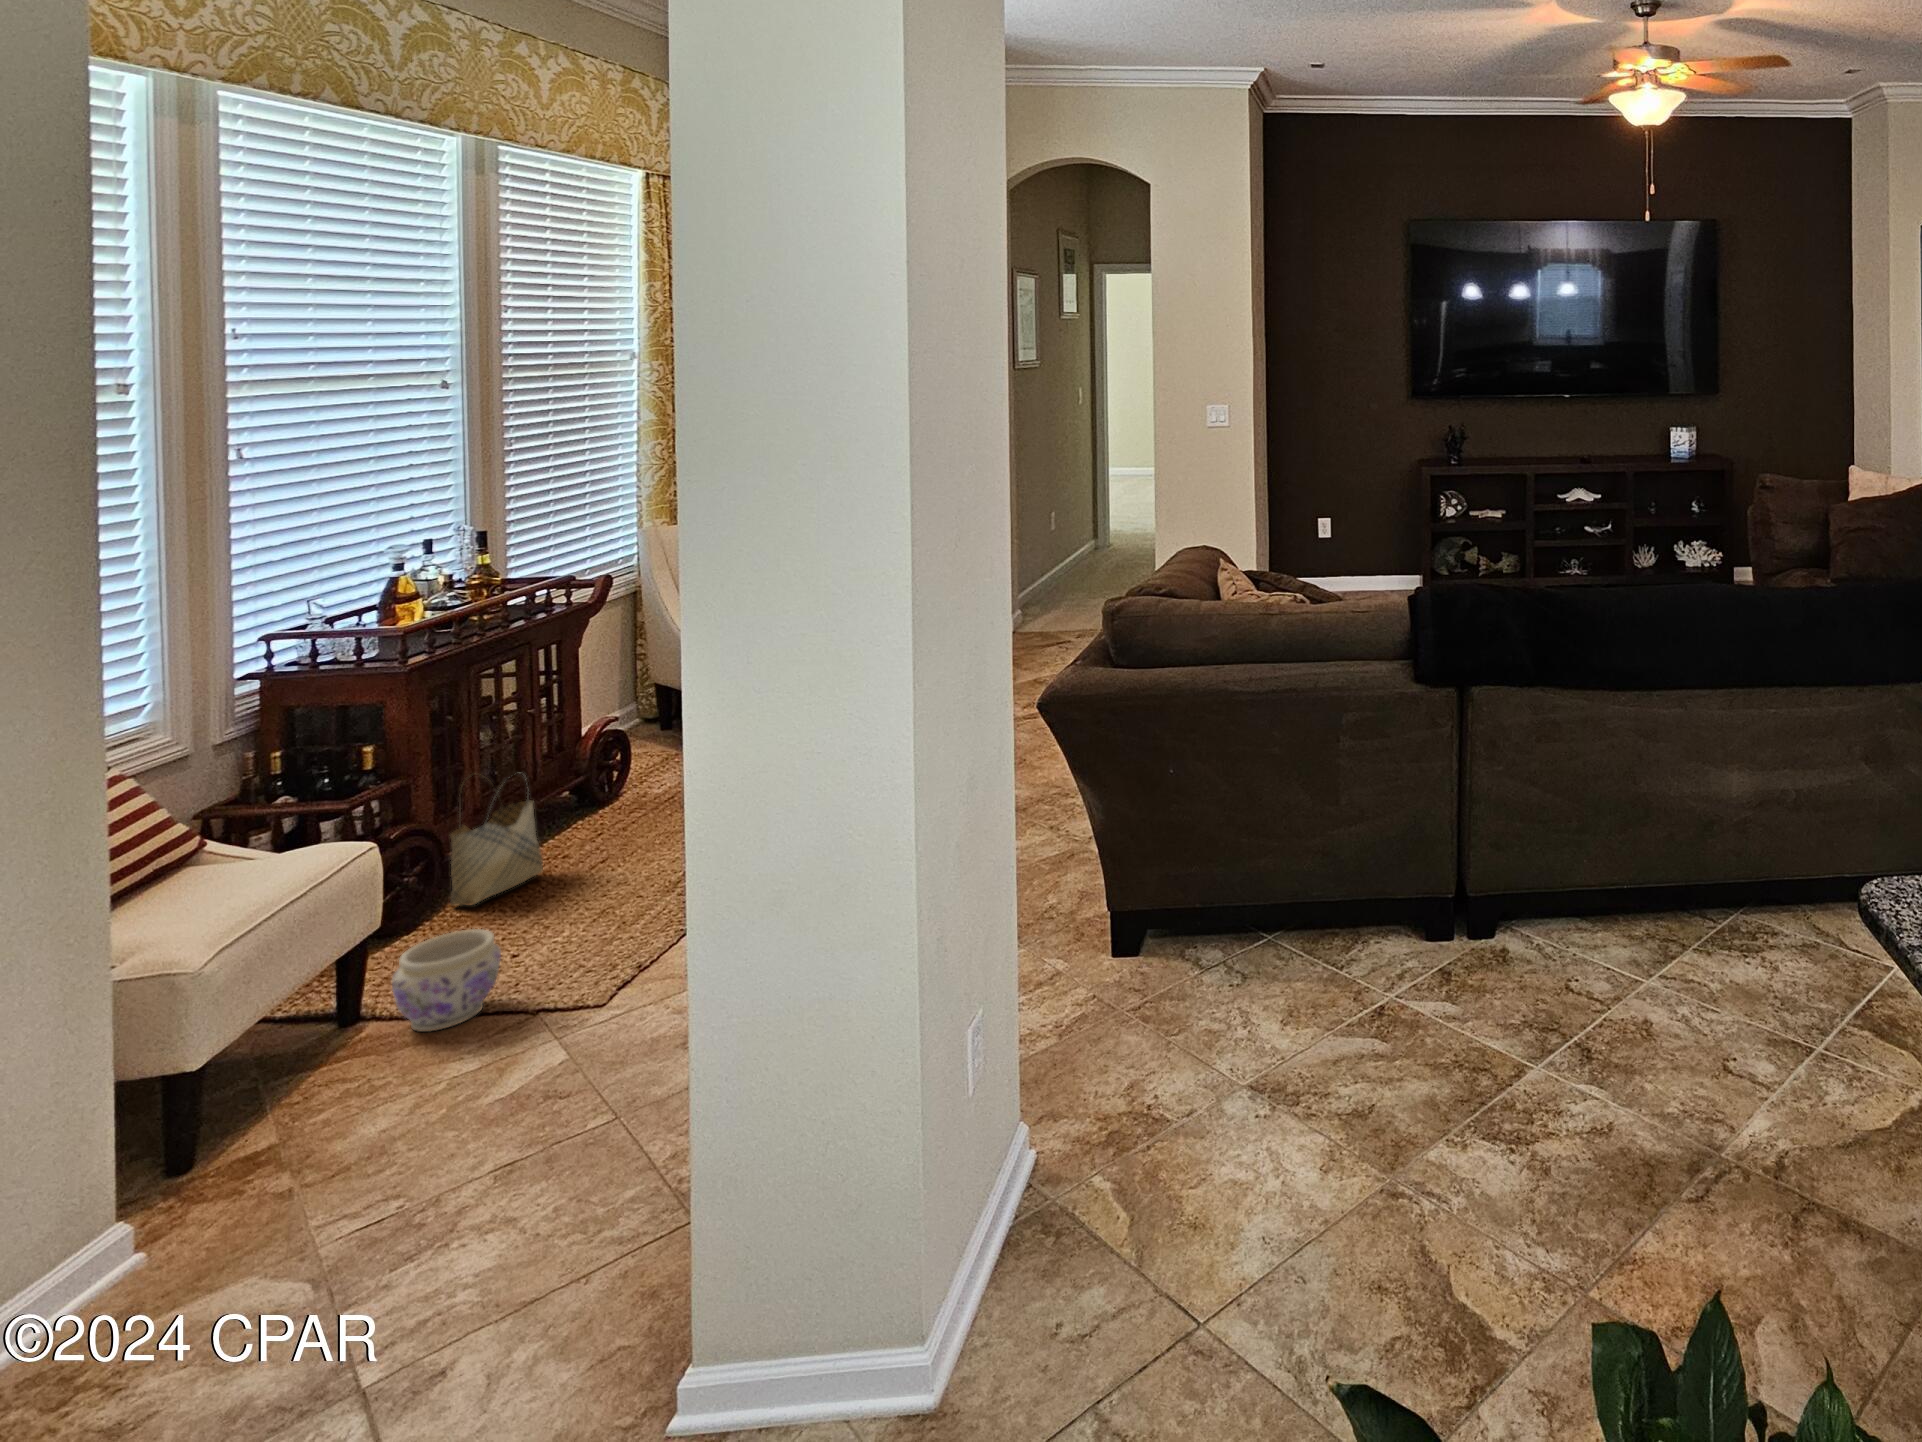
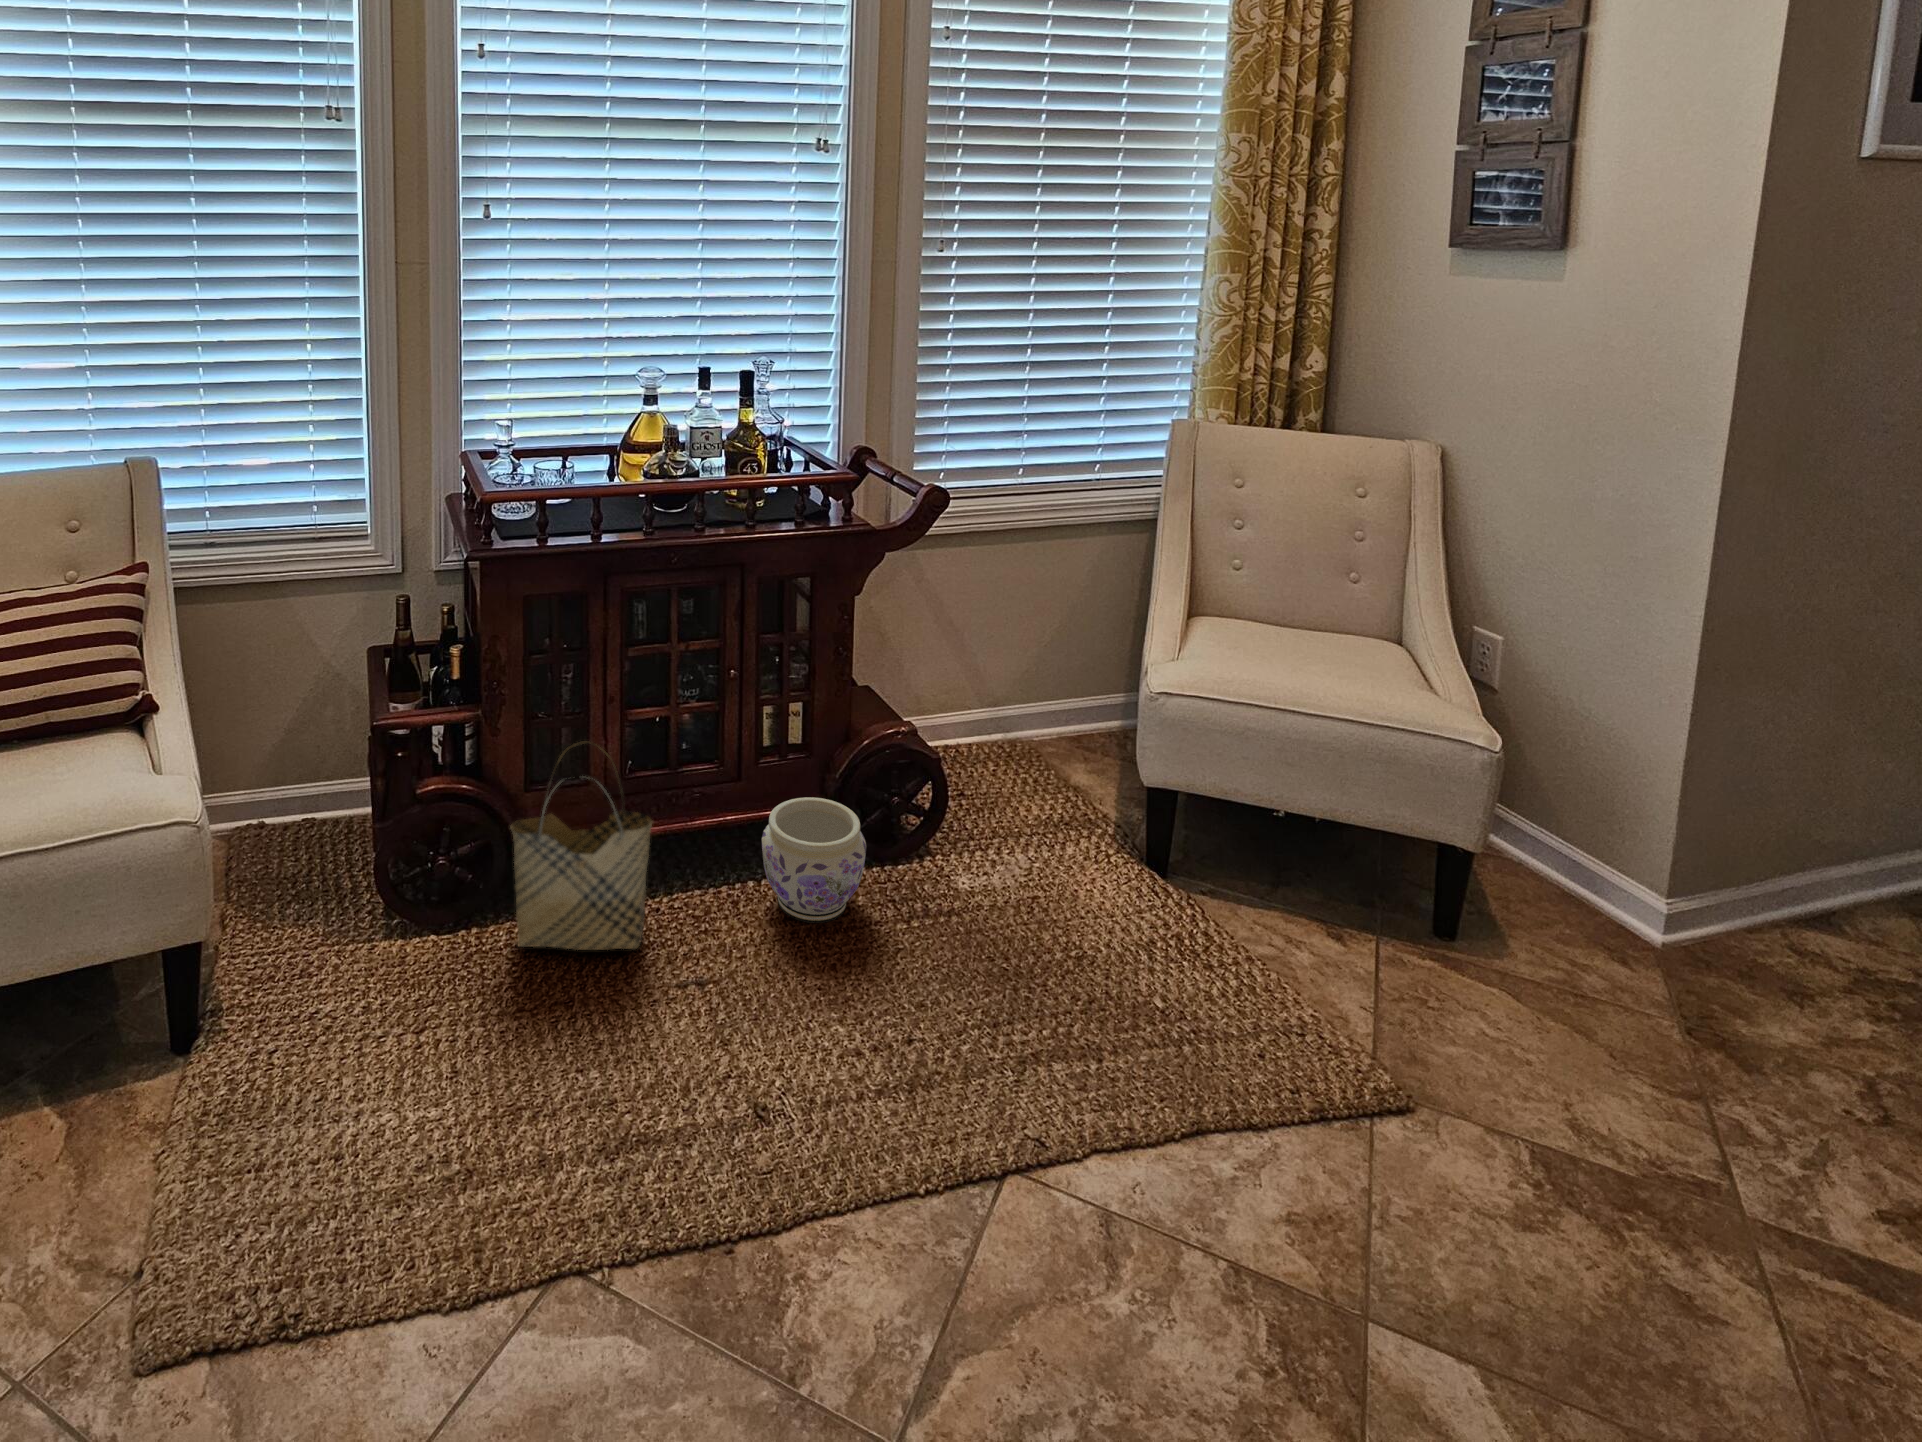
planter: present [392,929,501,1032] -> present [762,797,866,923]

